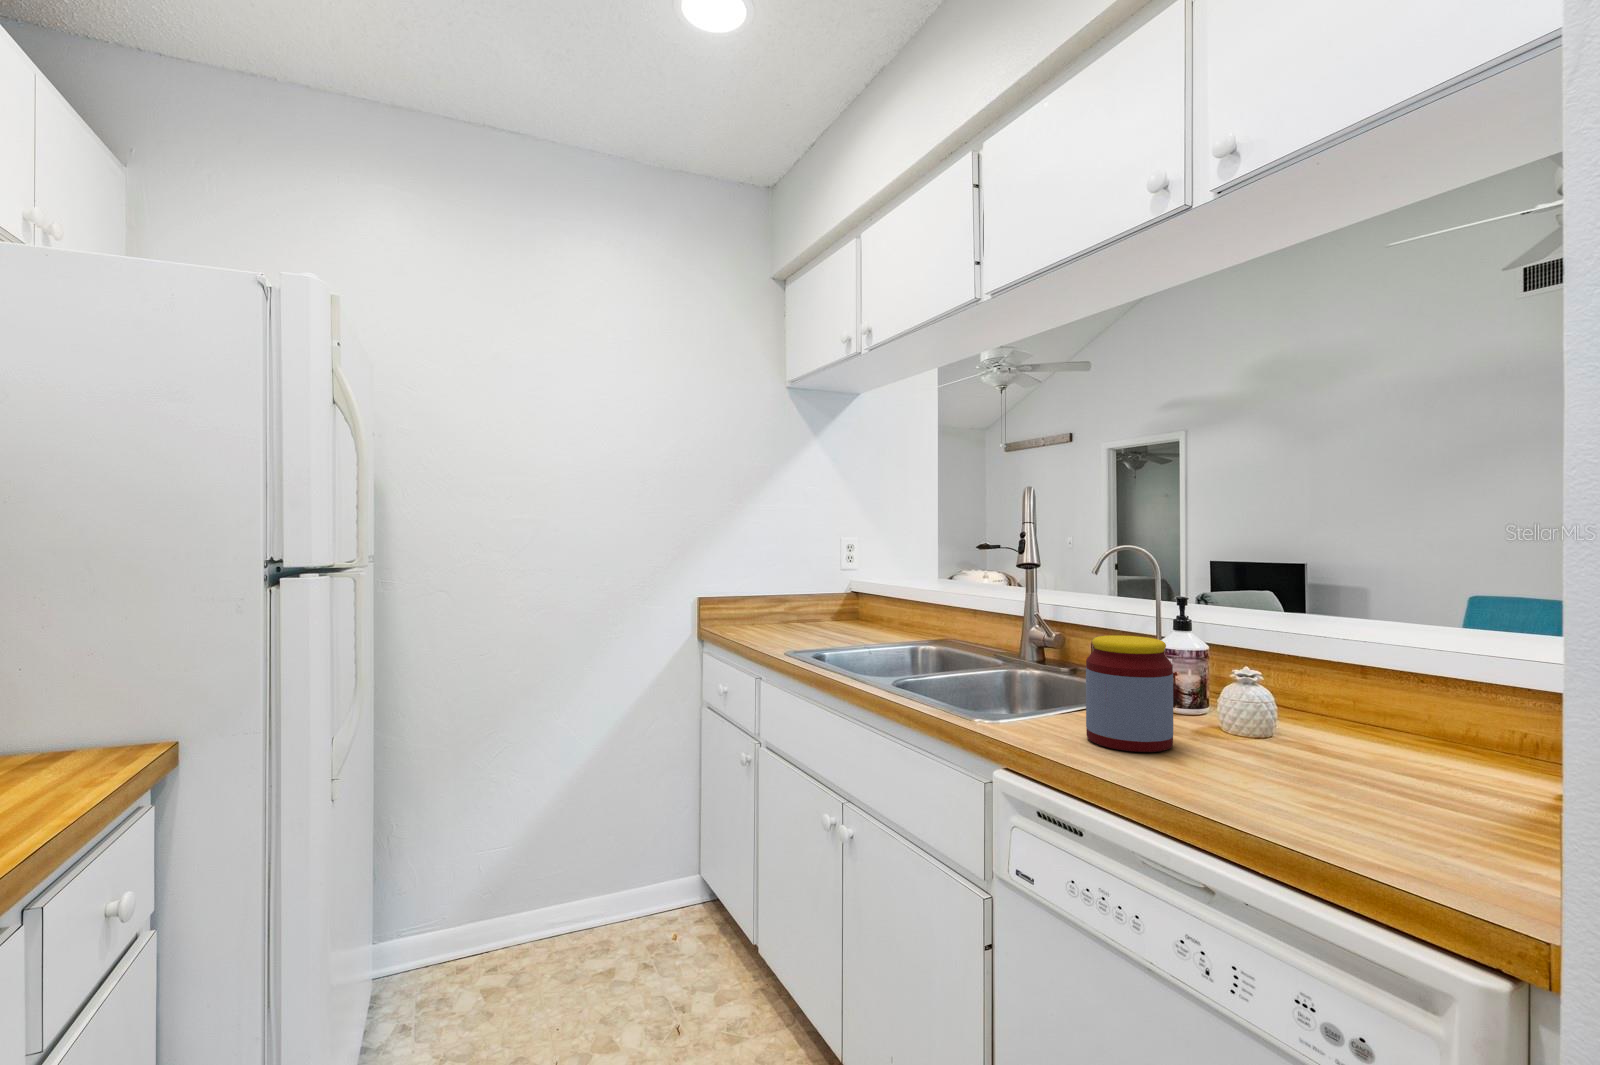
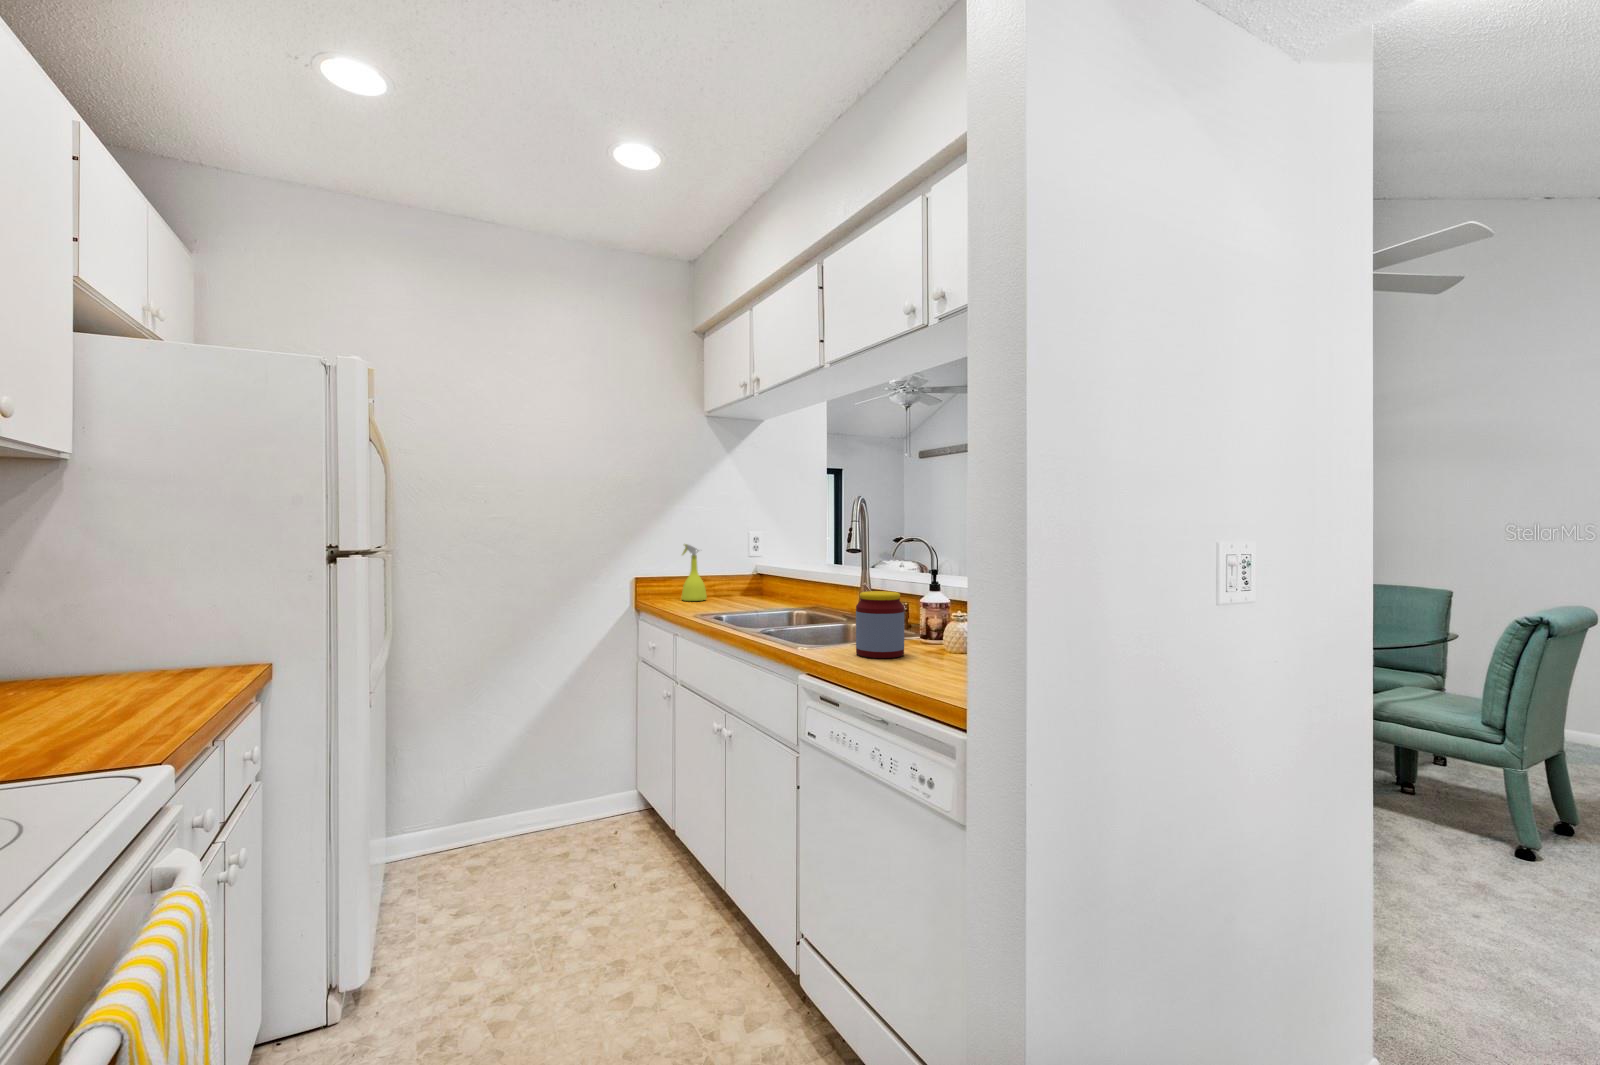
spray bottle: none [758,553,791,629] -> present [682,544,707,601]

